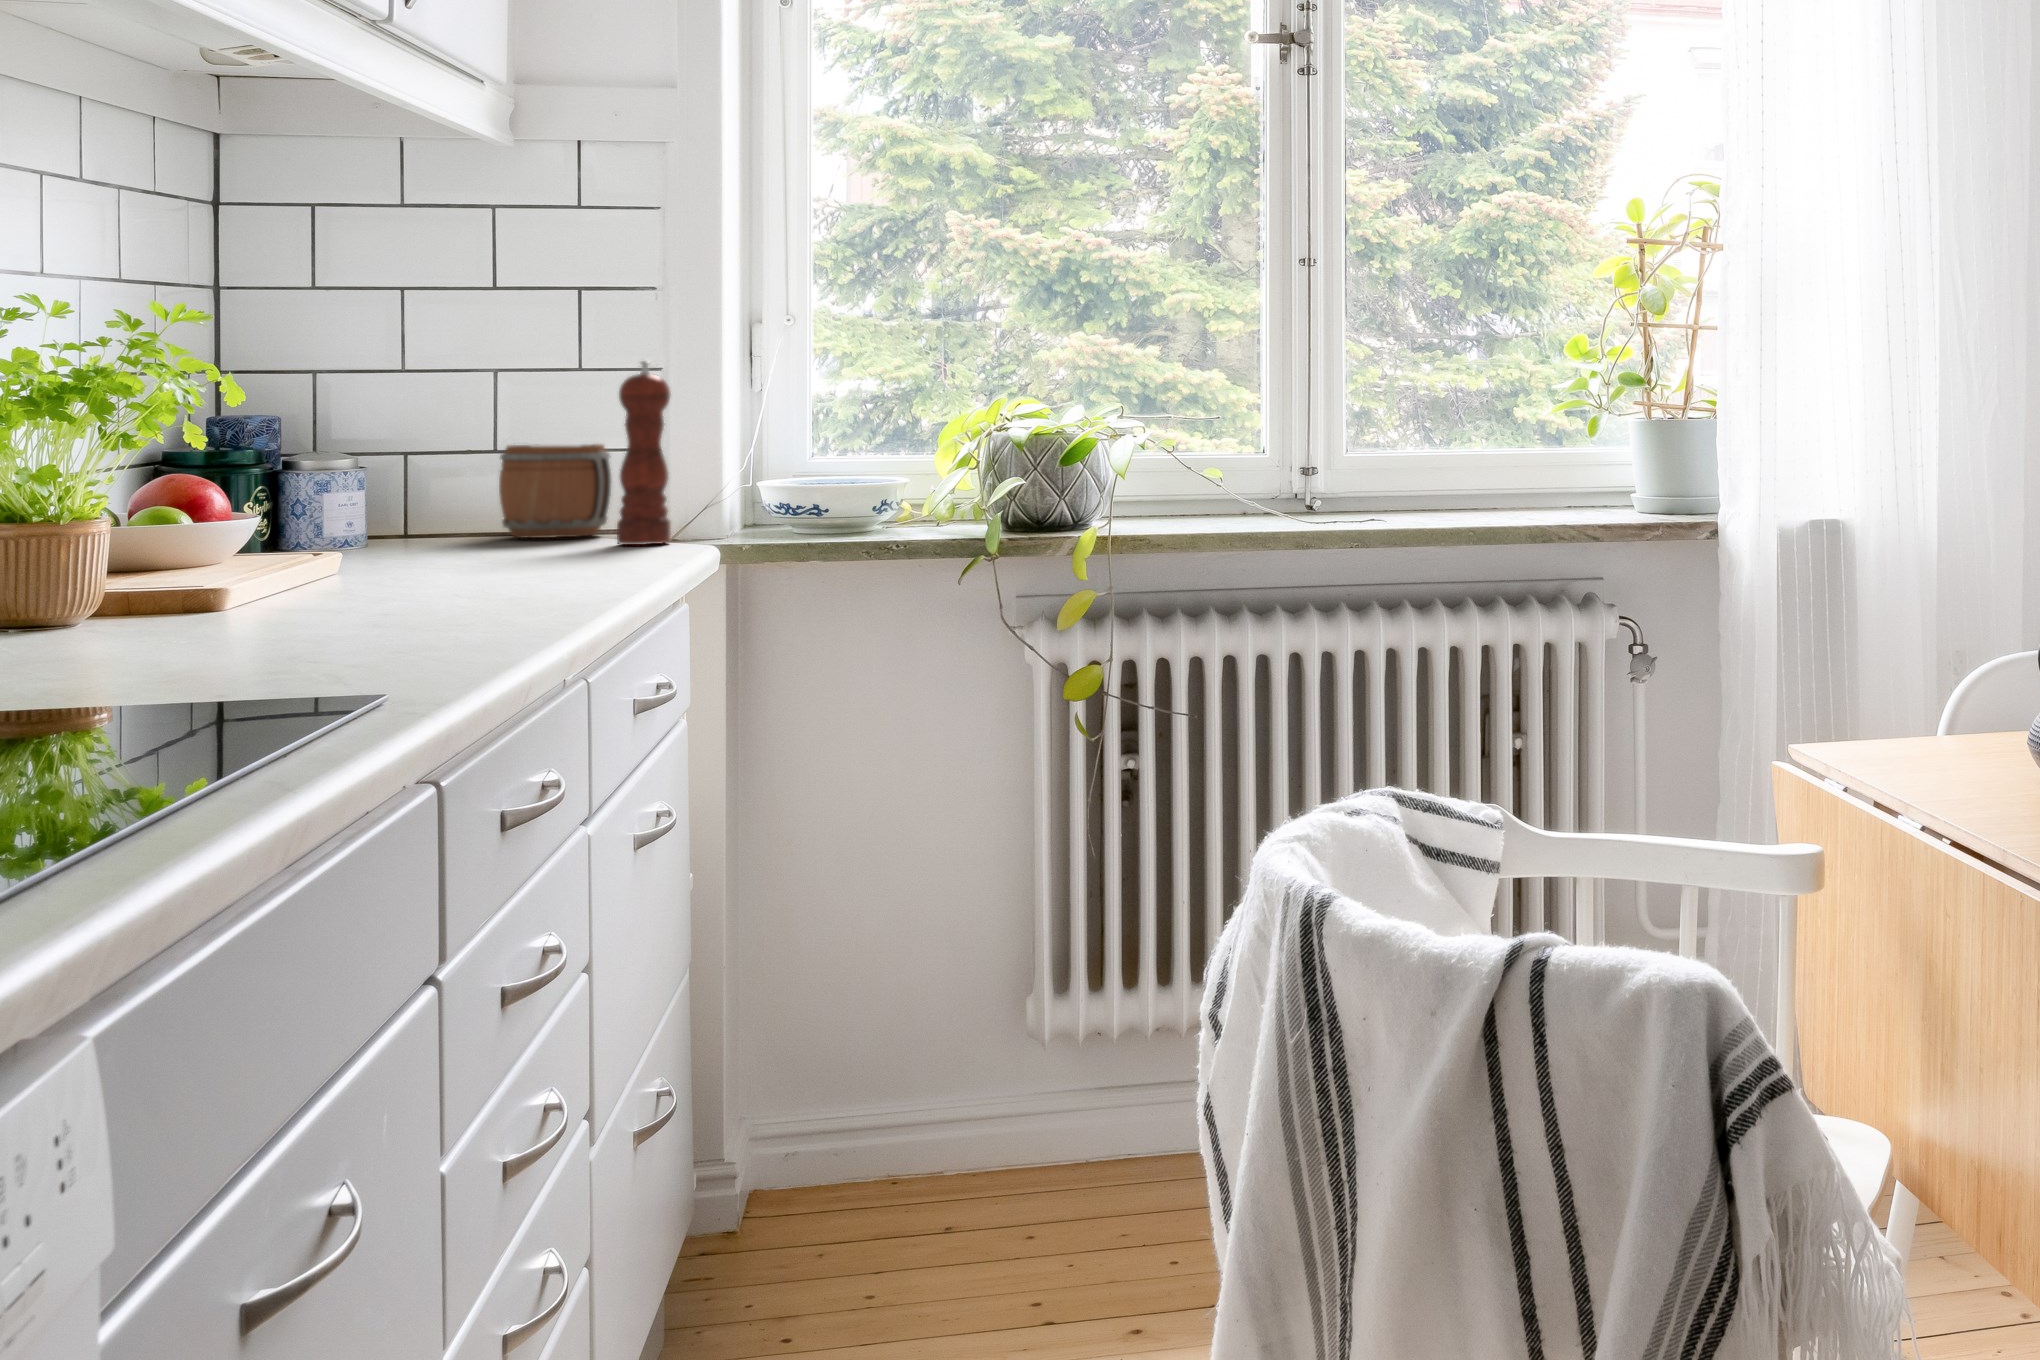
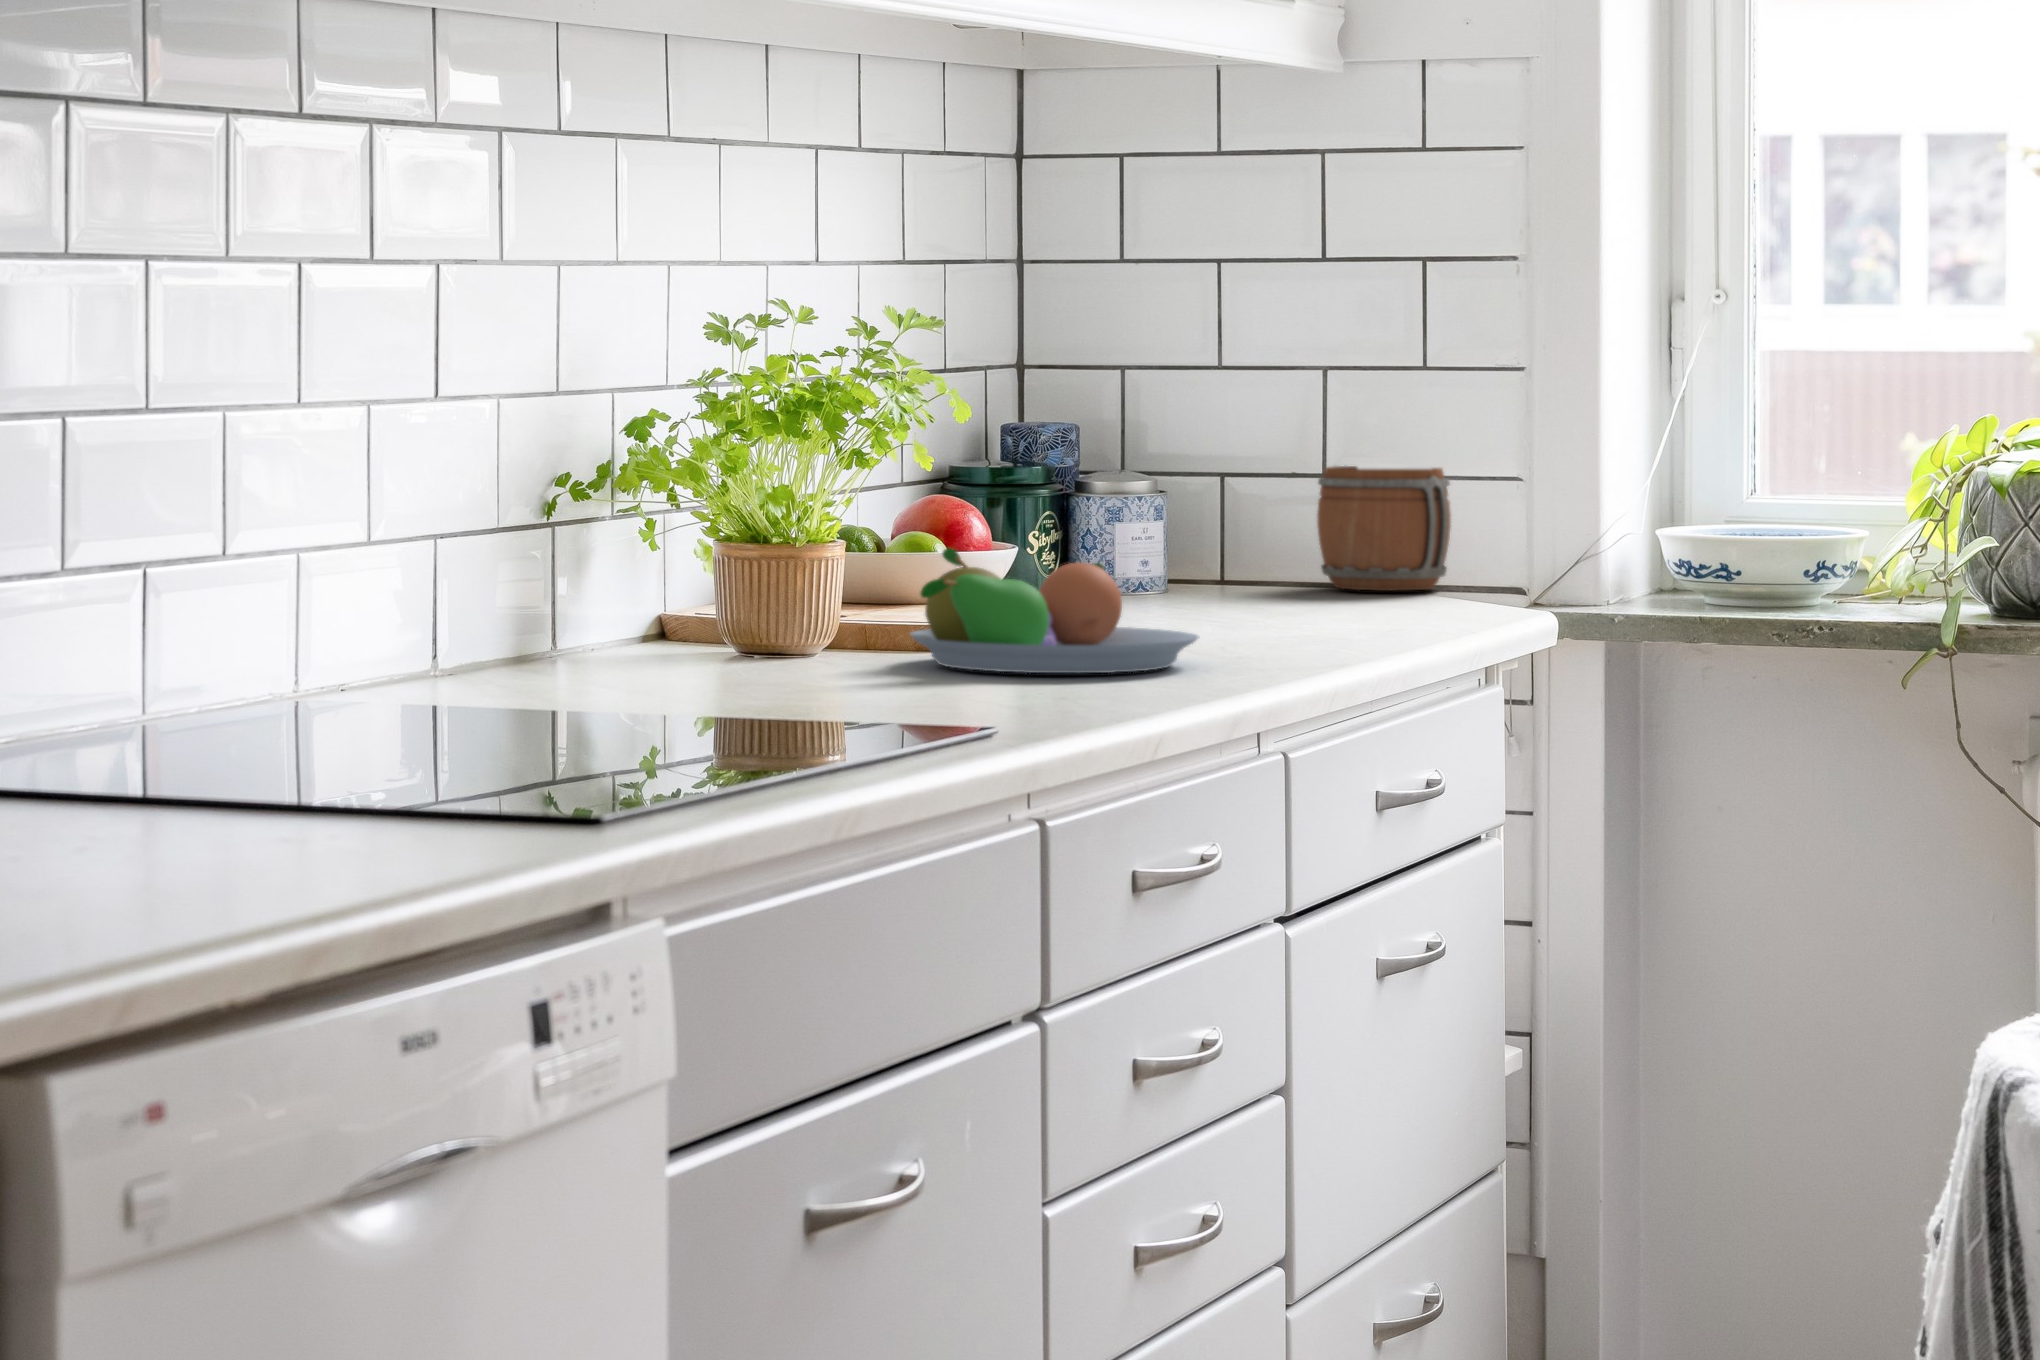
pepper mill: present [617,361,671,545] -> none [1436,358,1502,605]
fruit bowl: none [193,518,498,629] -> present [910,548,1198,673]

